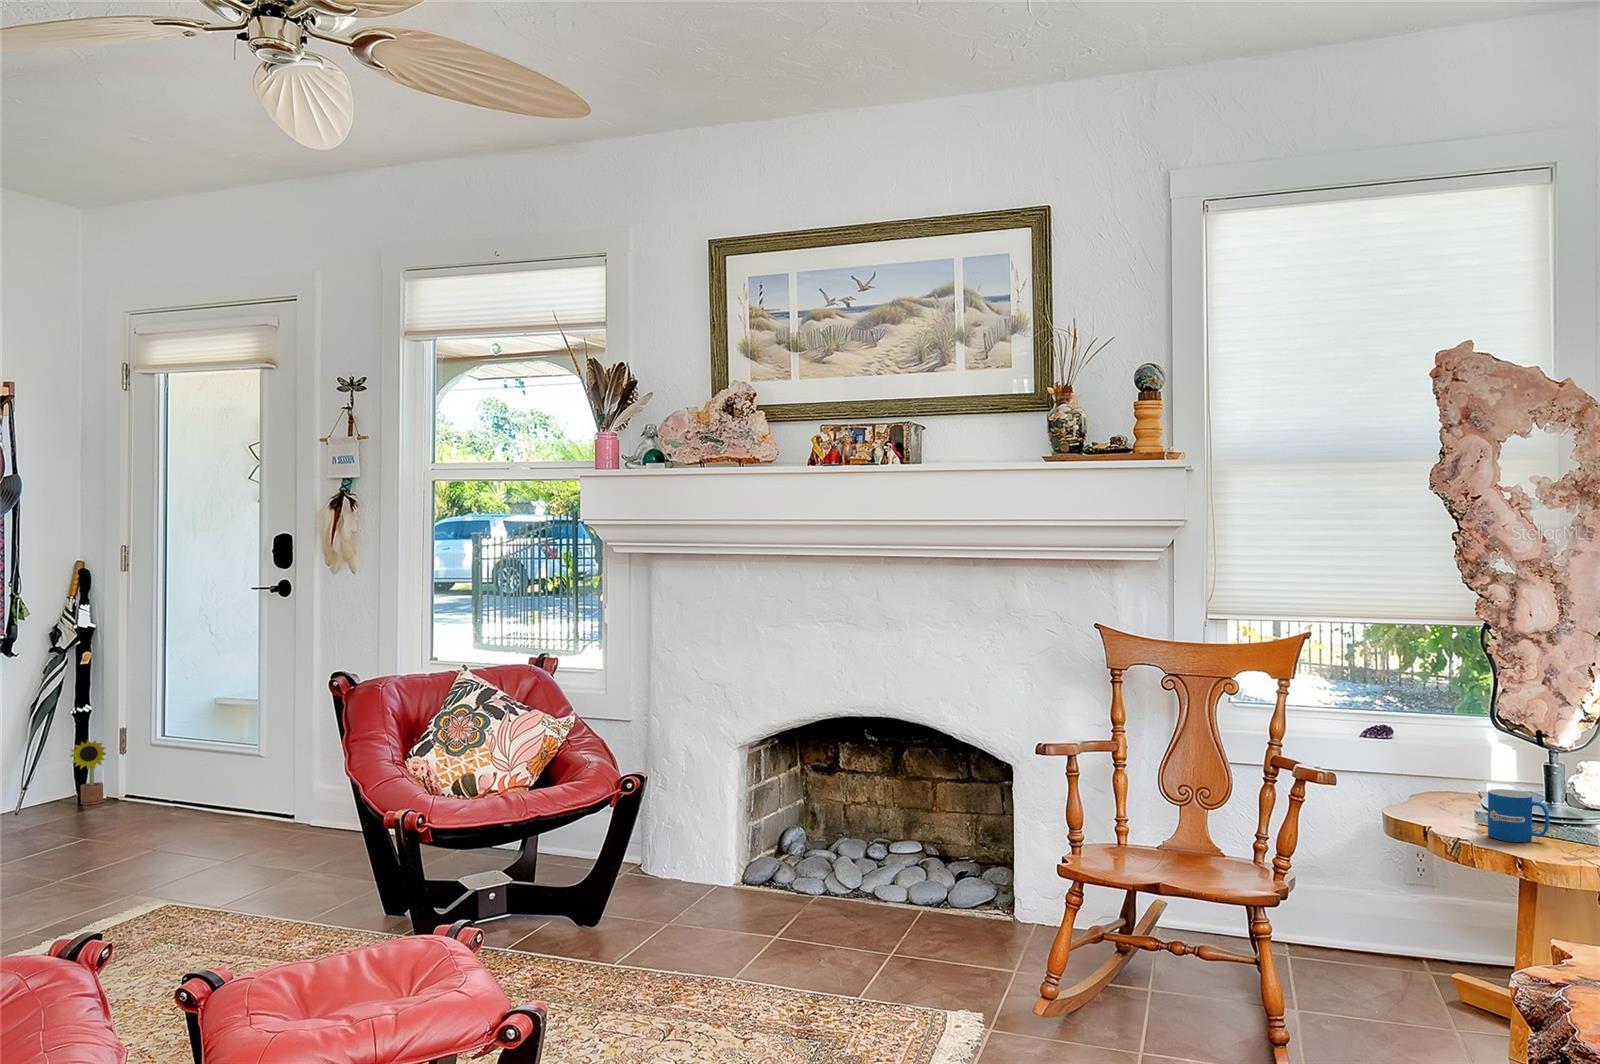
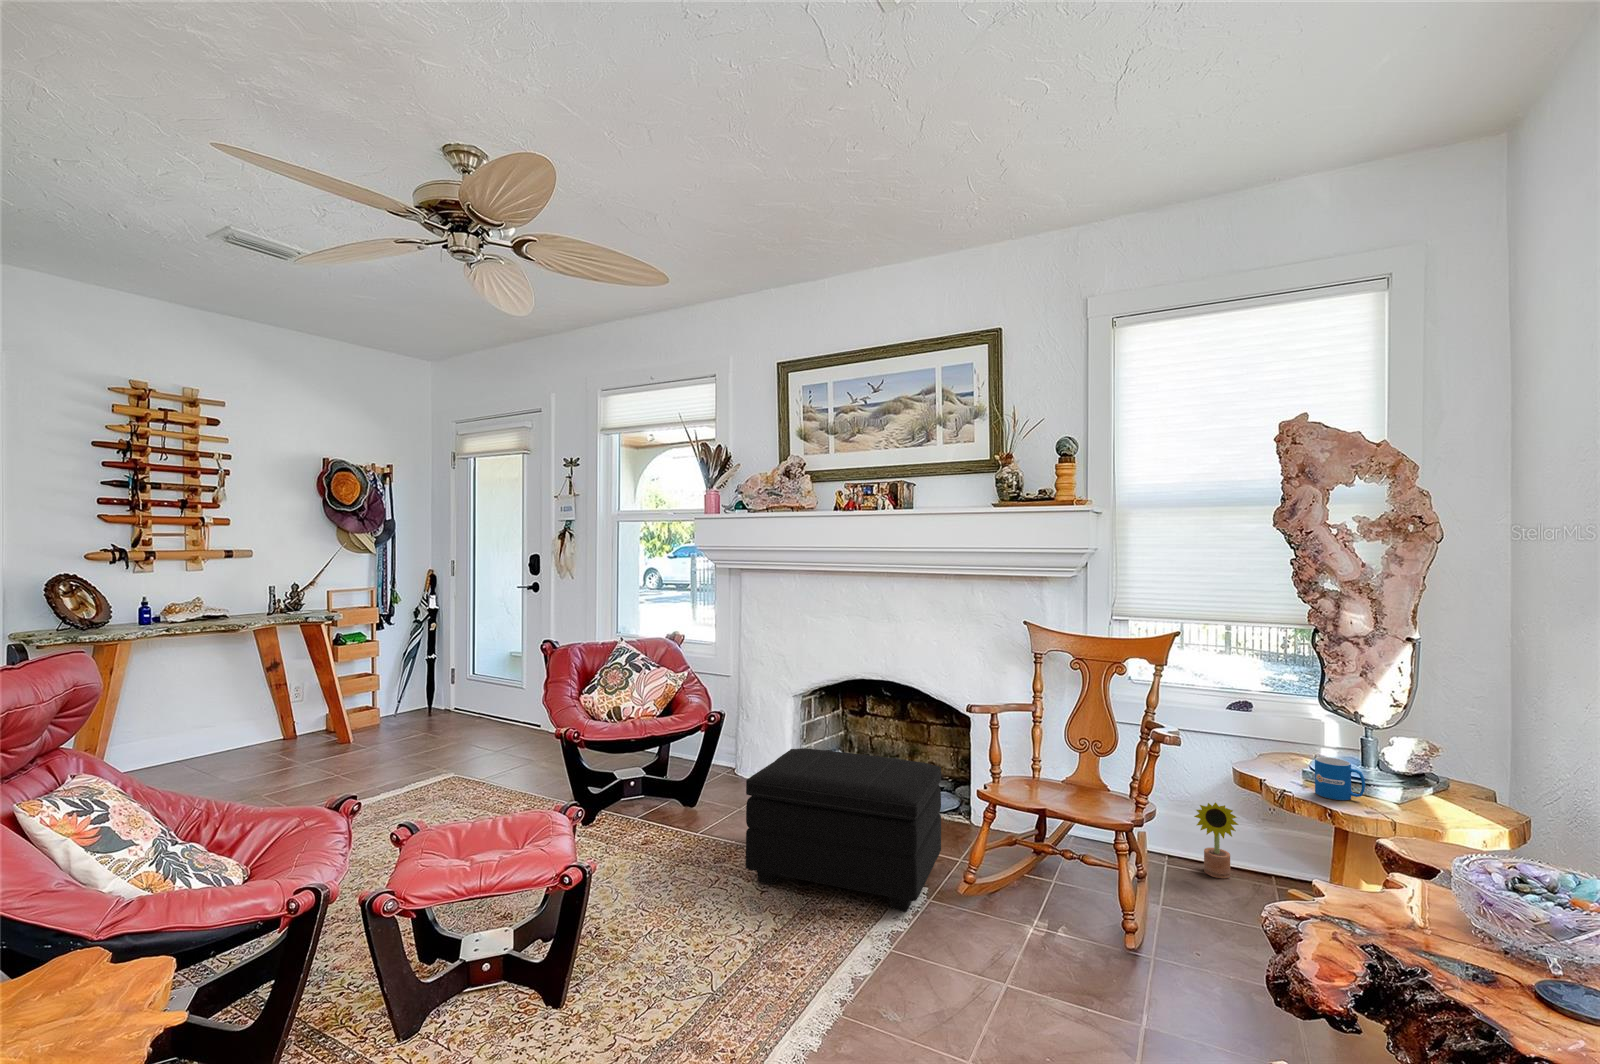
decorative plant: present [70,740,106,805] -> present [1194,802,1238,878]
footstool: none [714,819,984,1034] -> present [746,748,941,911]

